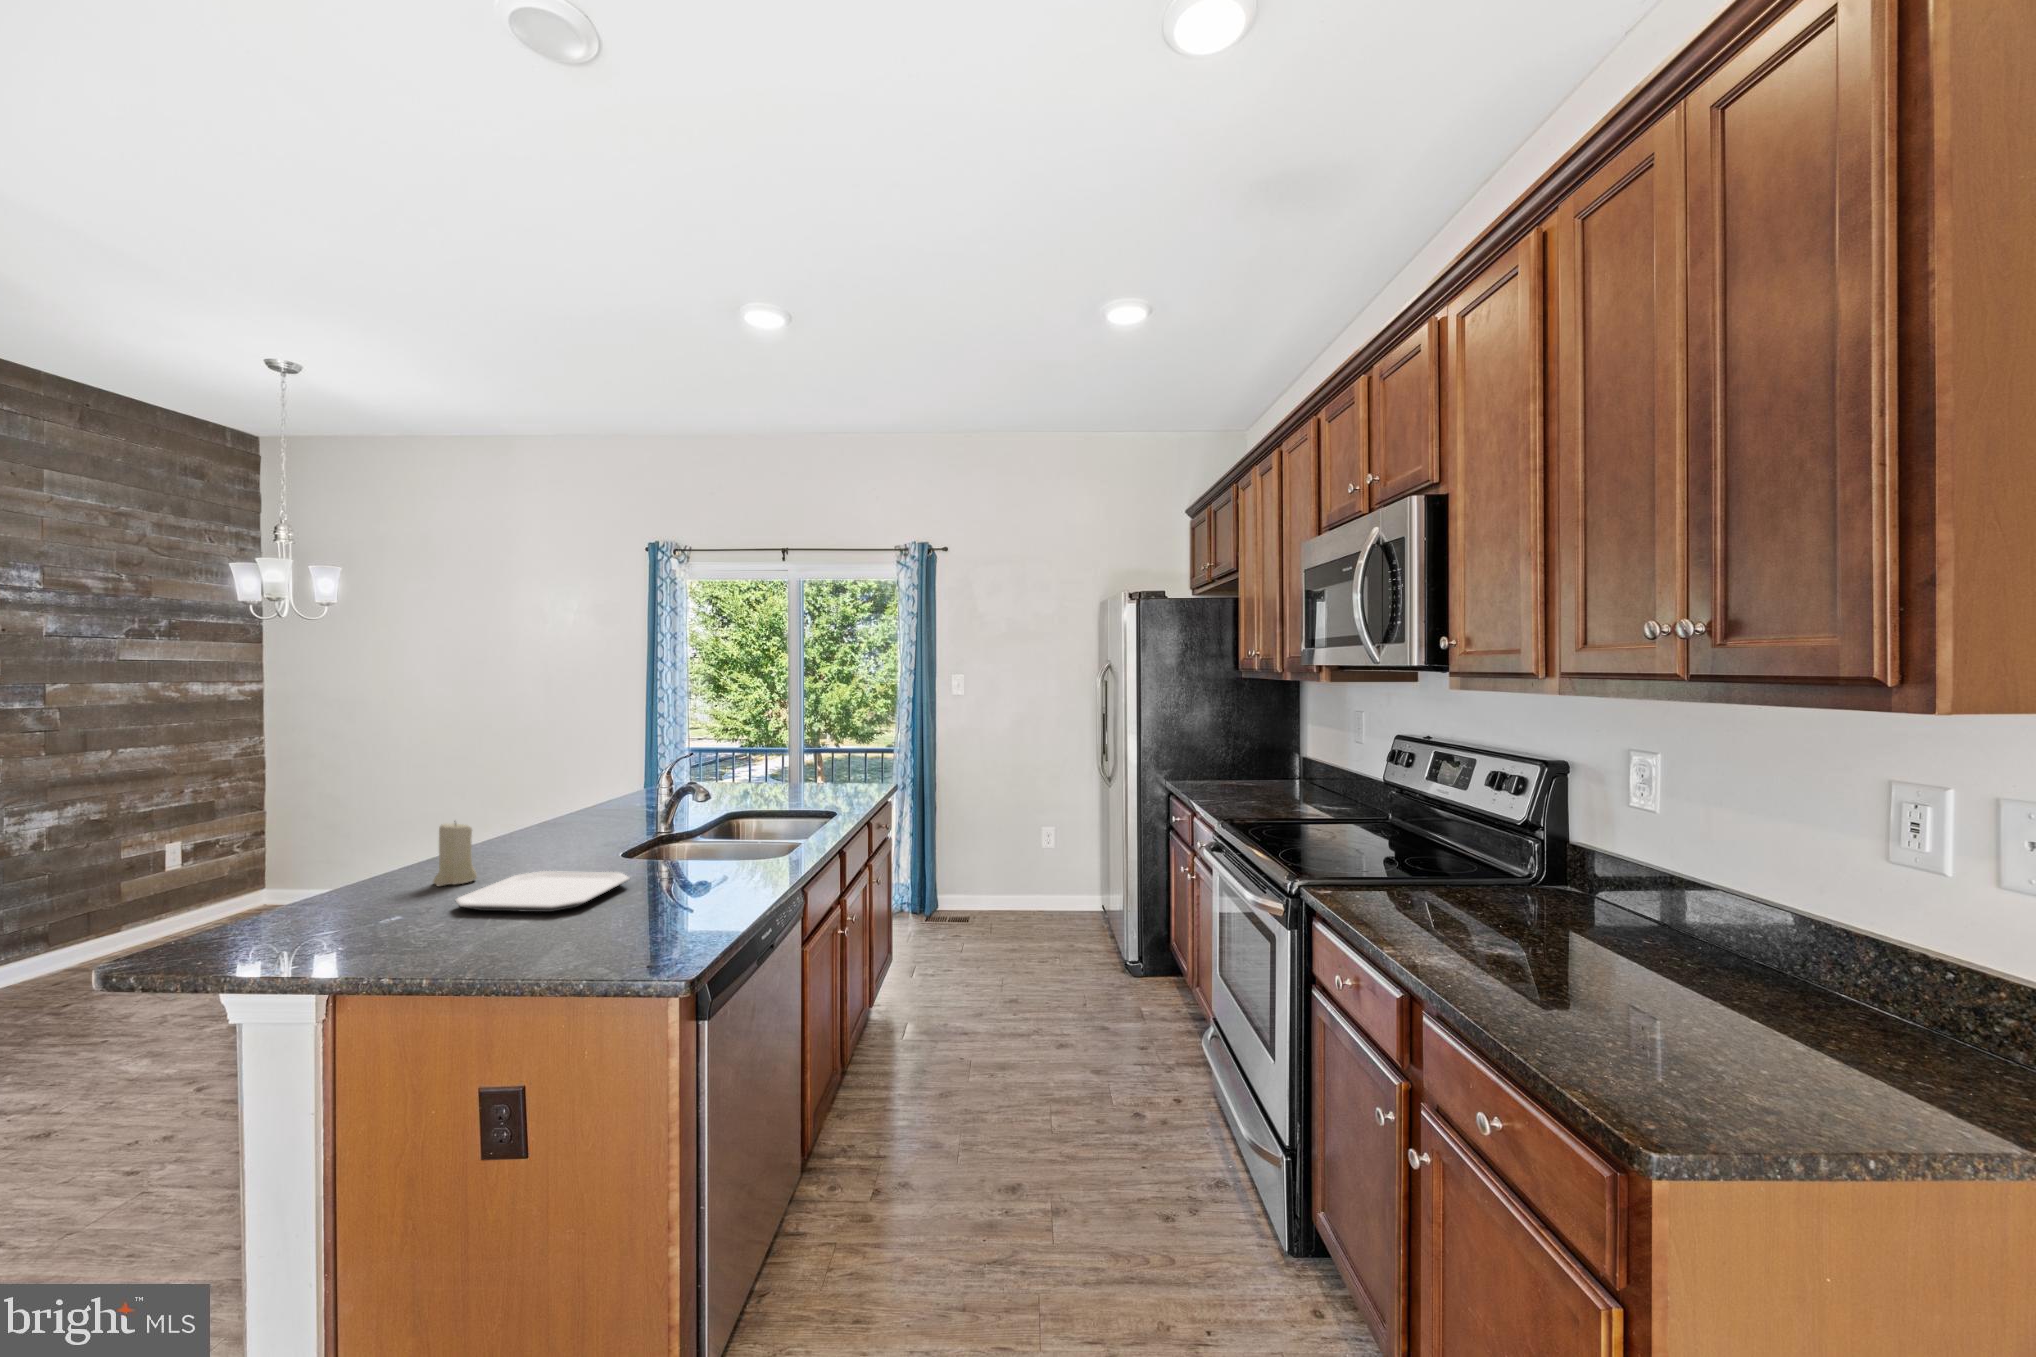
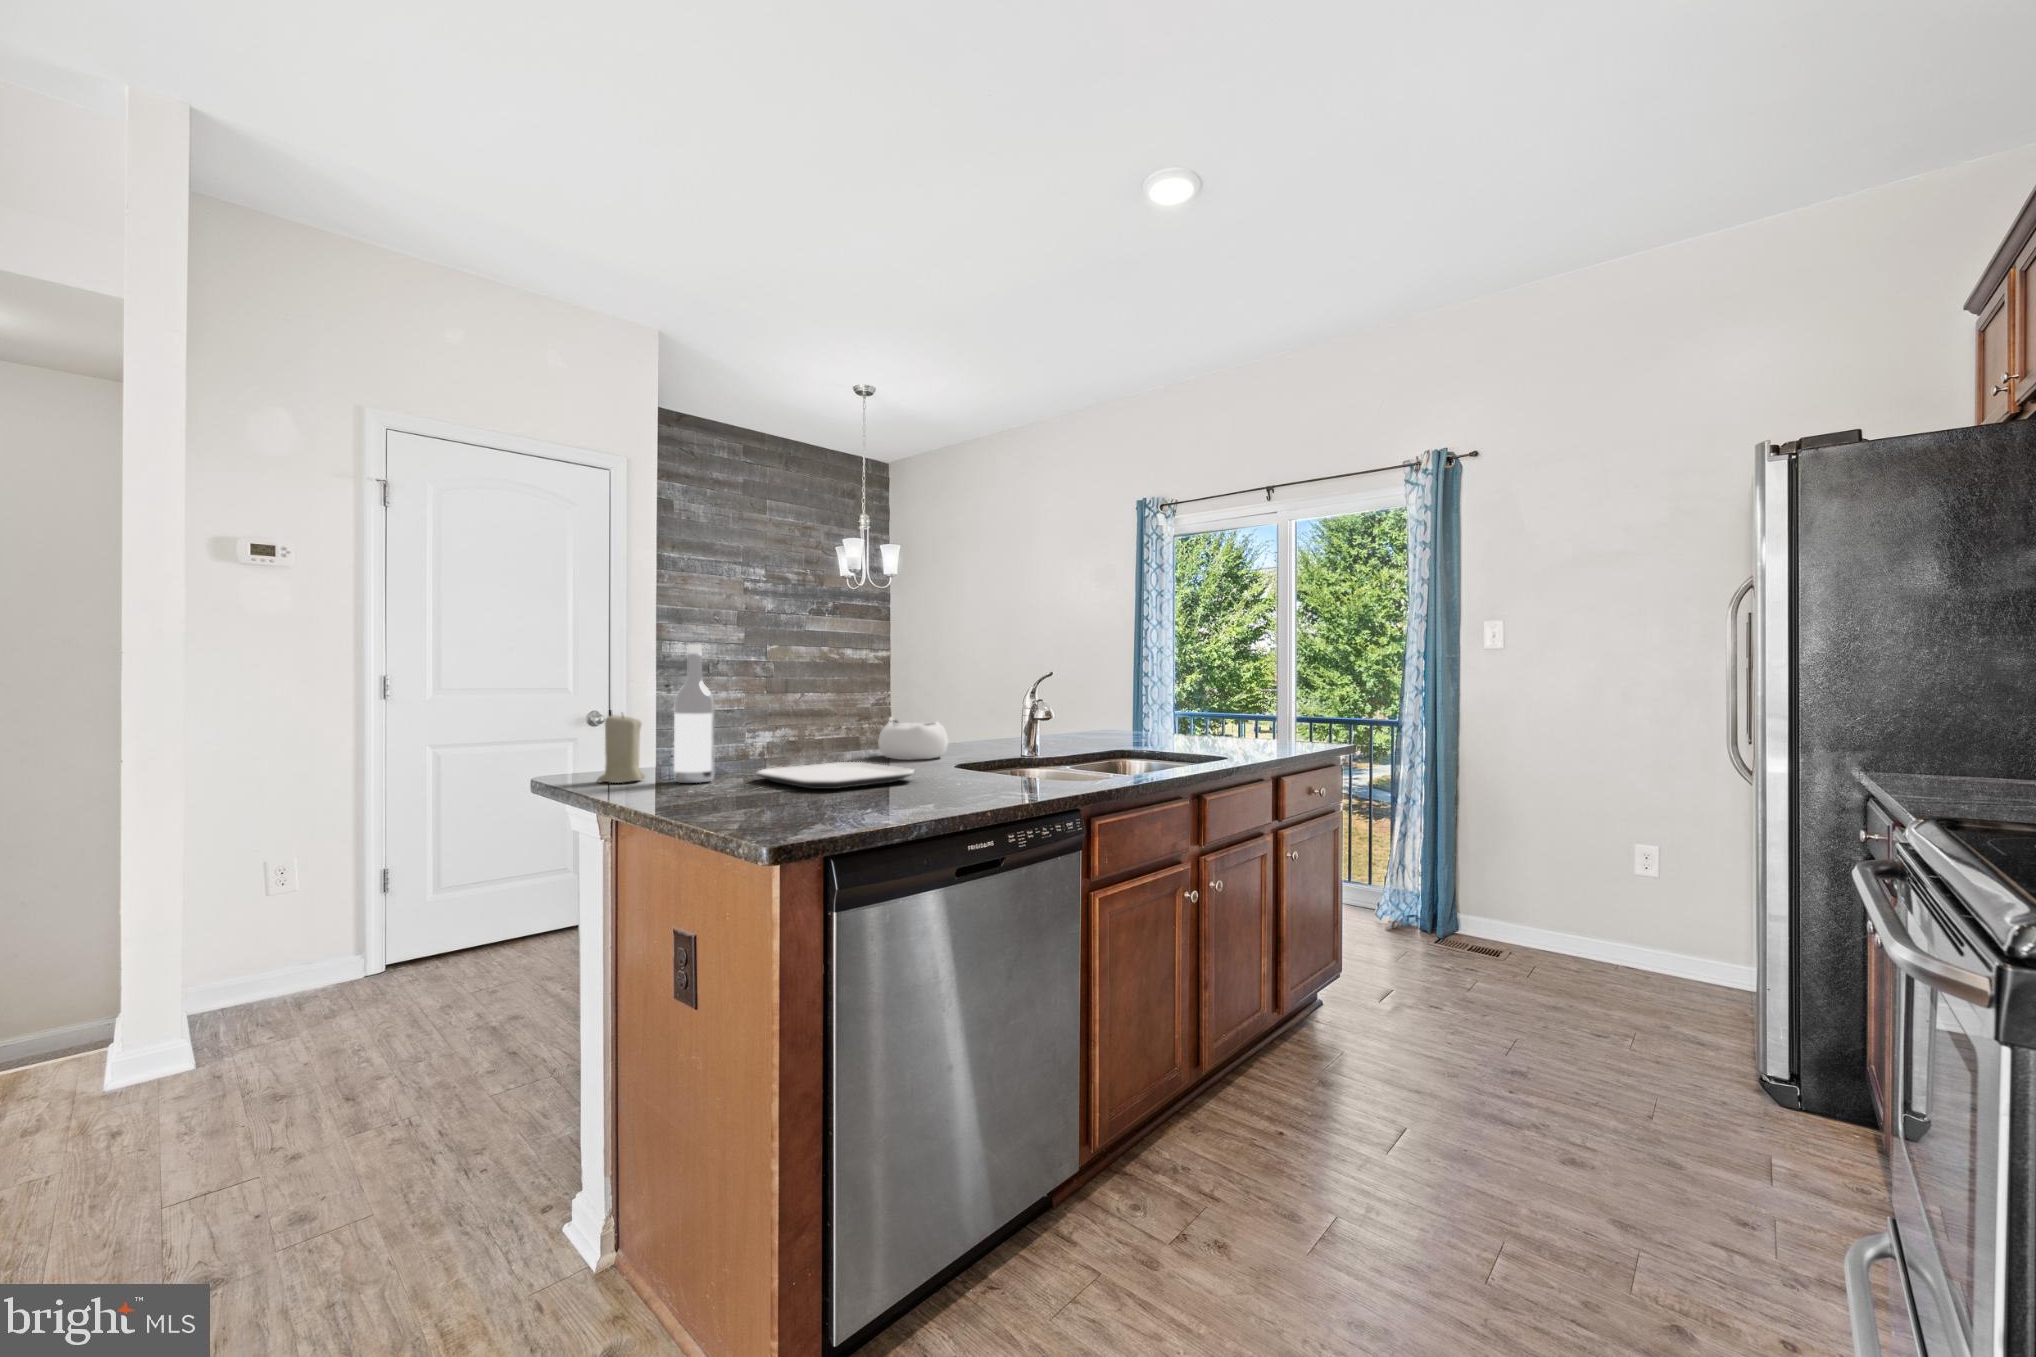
wine bottle: none [359,778,410,932] -> present [674,644,715,783]
decorative bowl: none [502,811,582,856] -> present [878,717,948,759]
candle: present [433,821,477,886] -> present [597,715,645,783]

